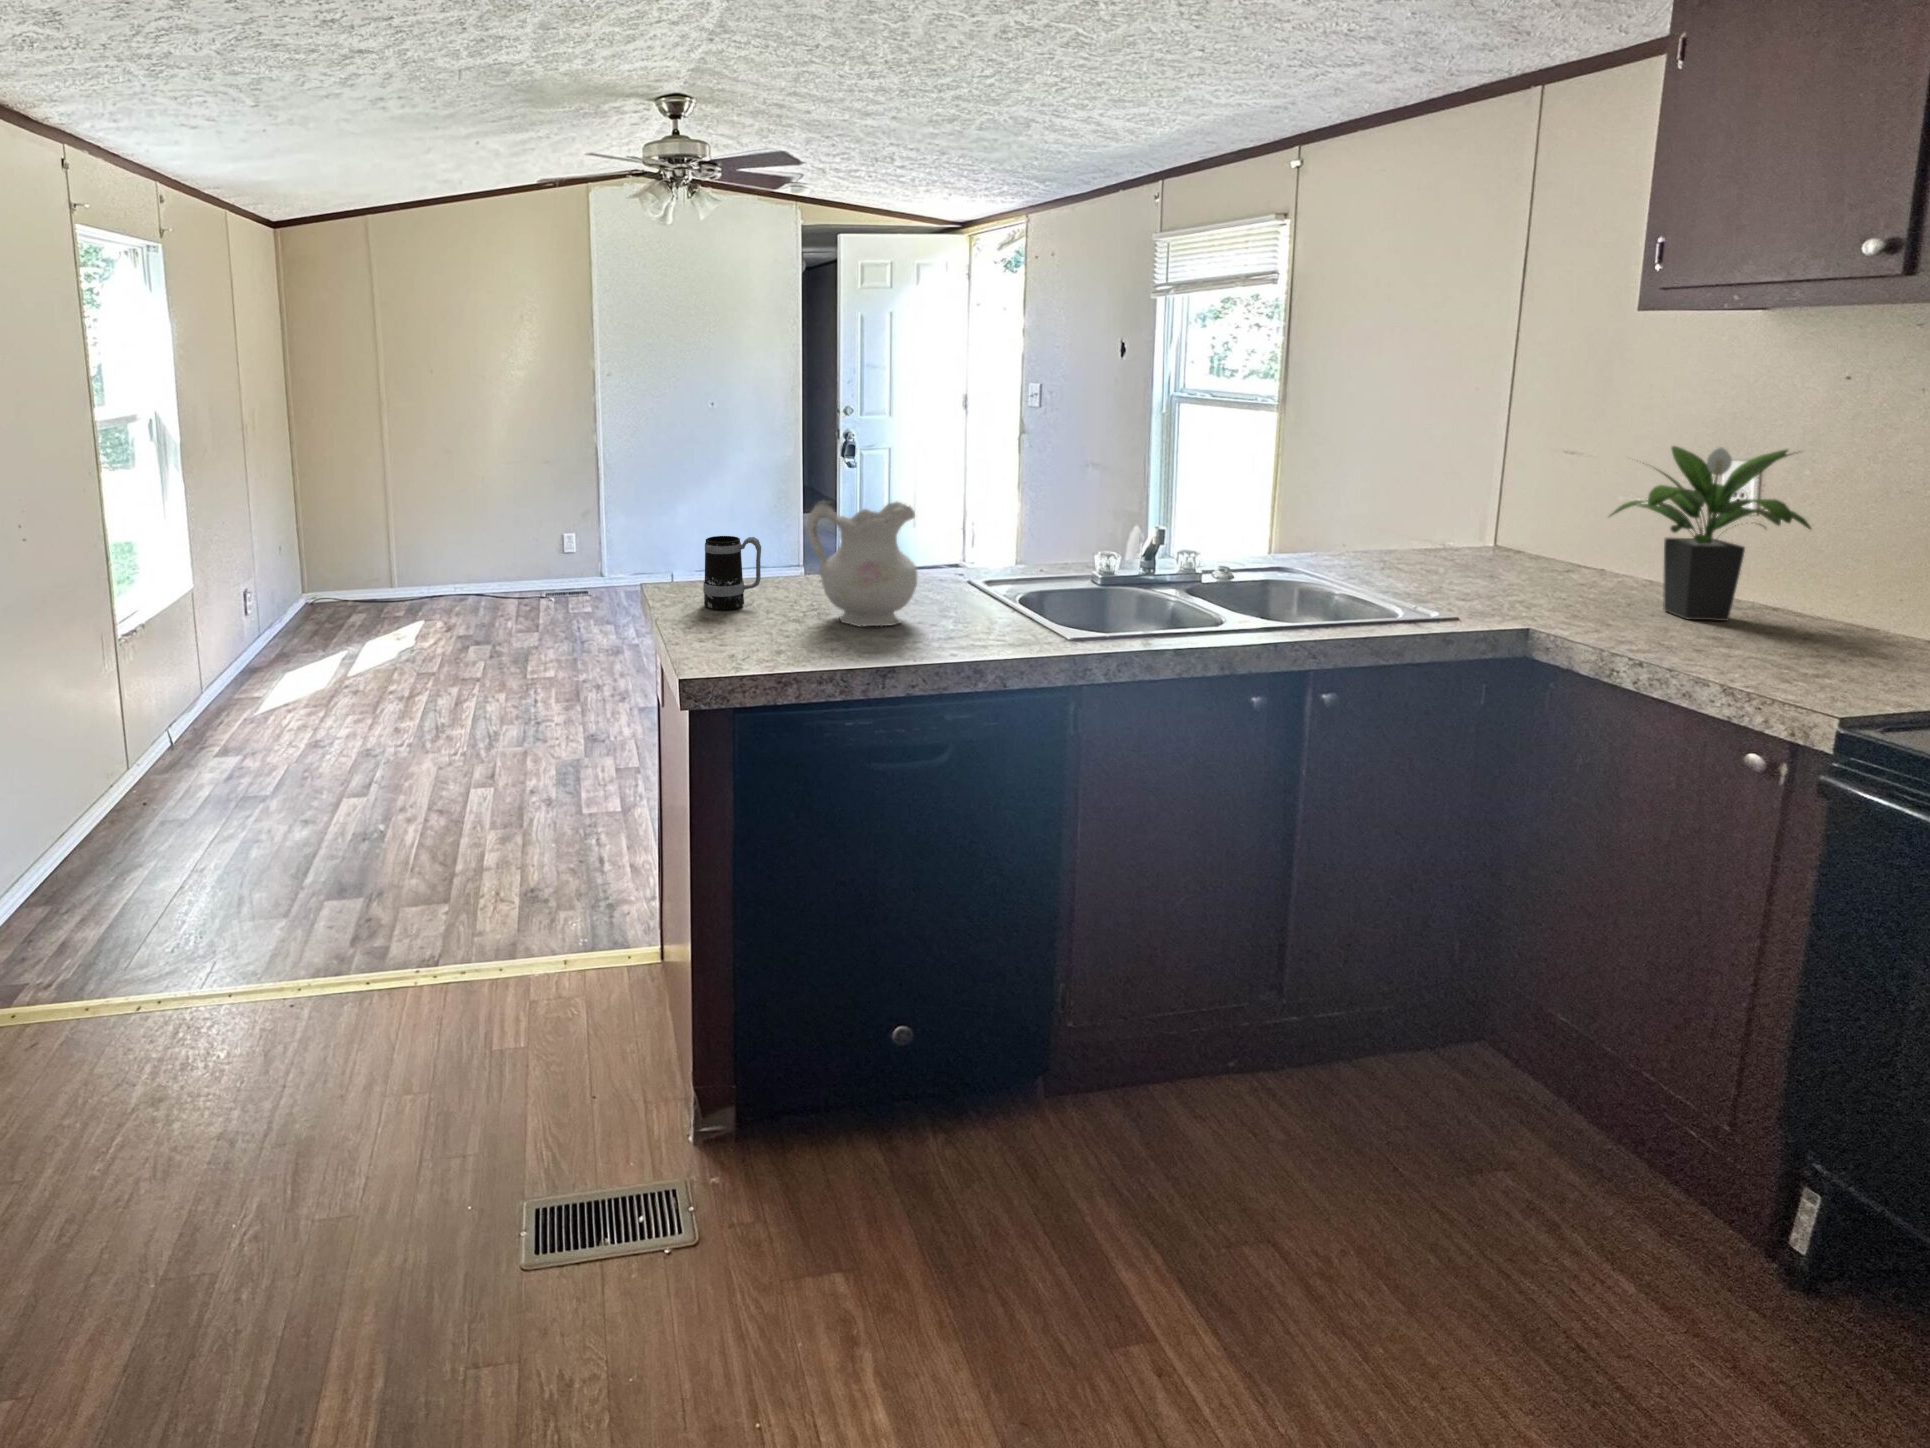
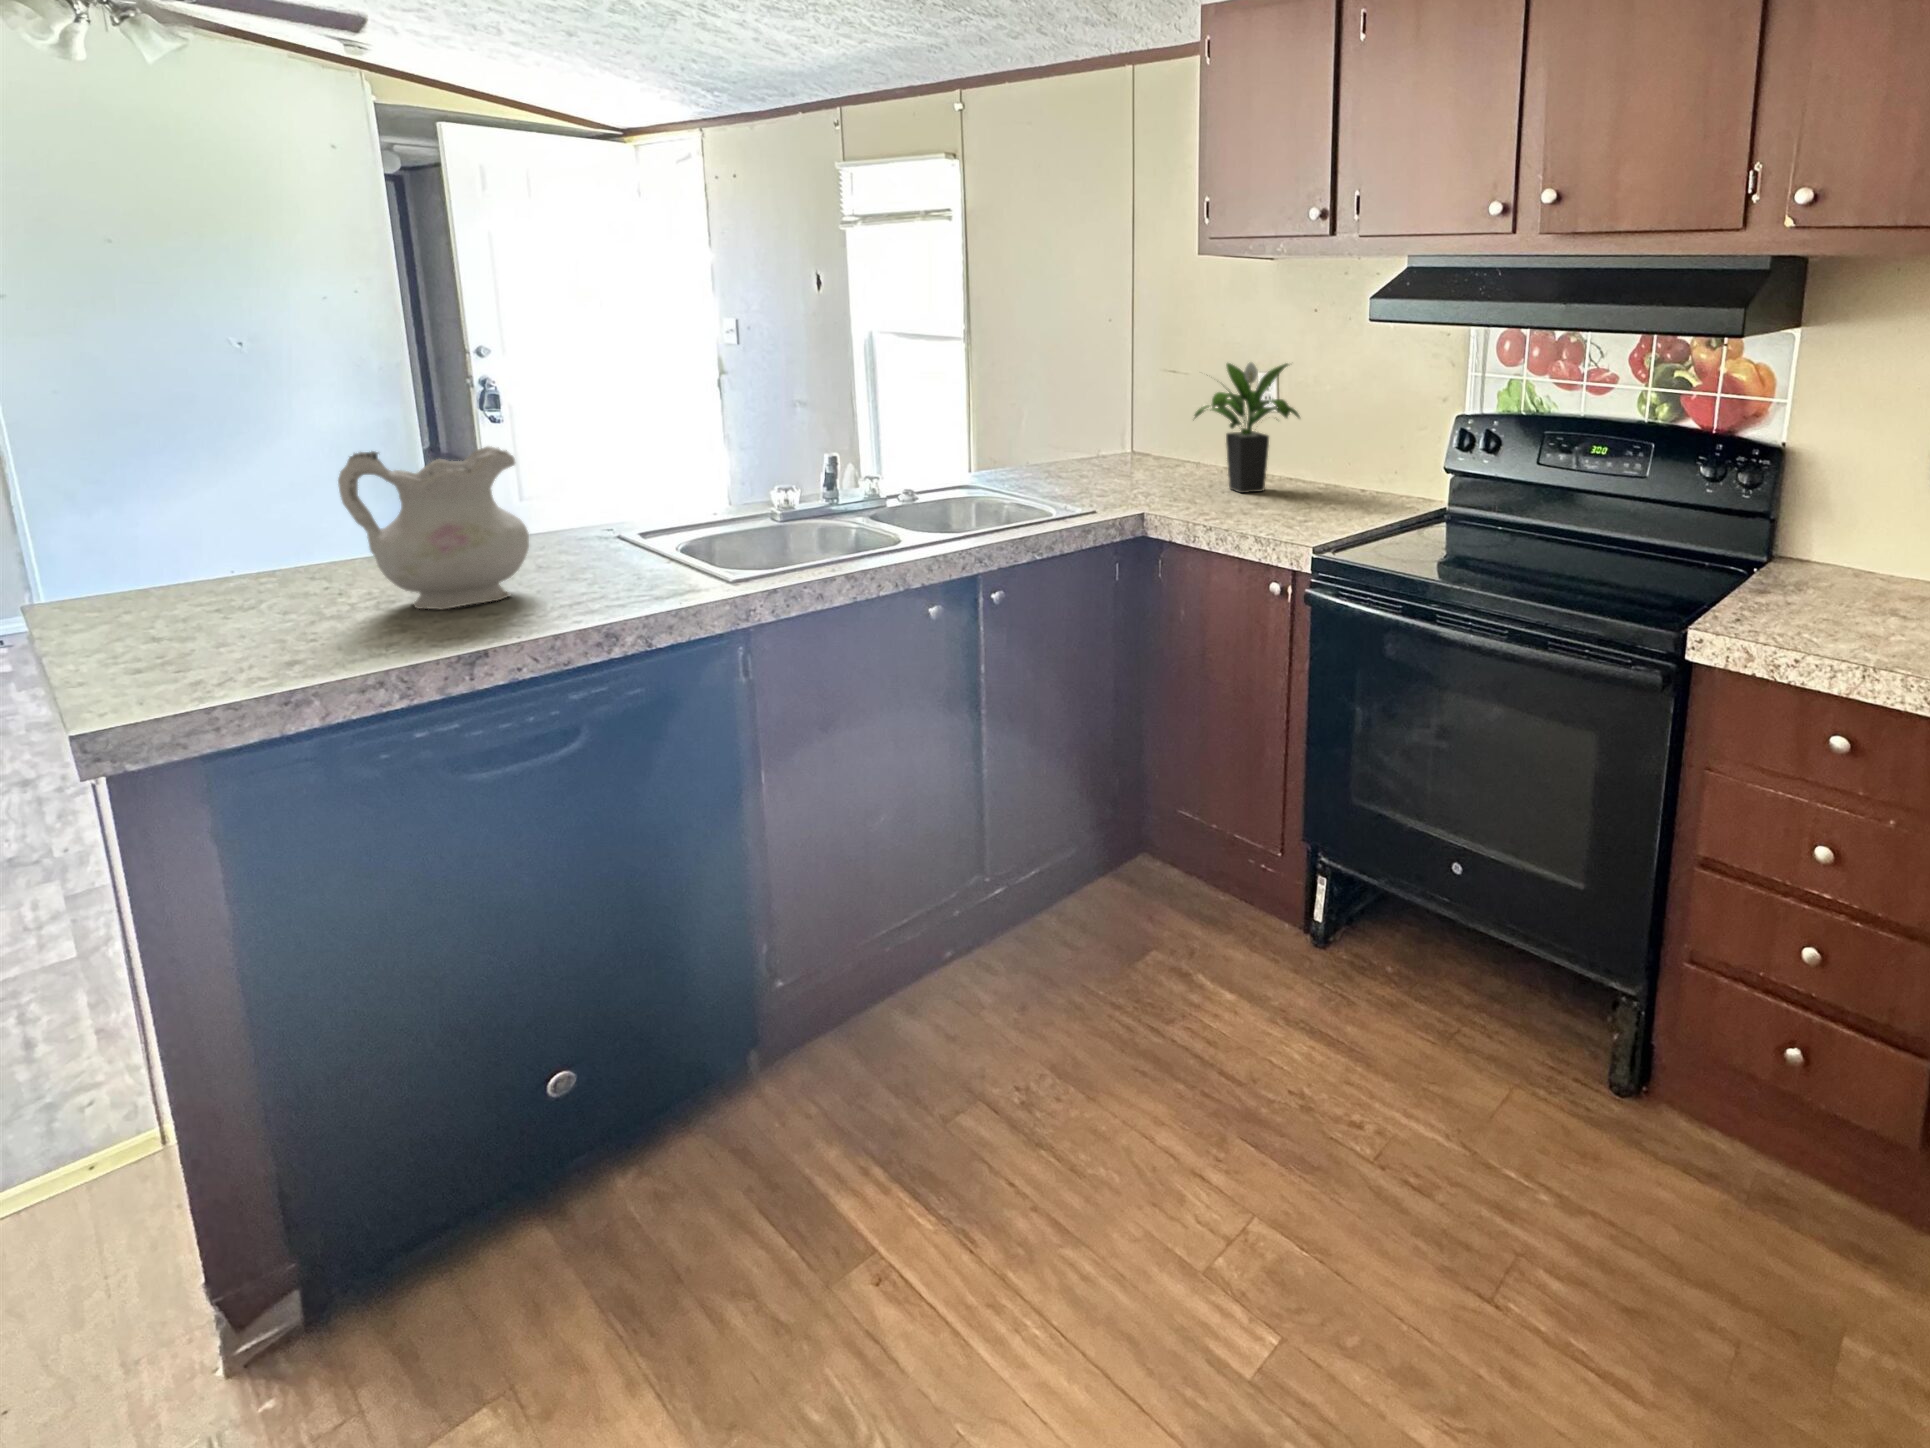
mug: present [703,536,761,610] -> none [147,512,269,623]

